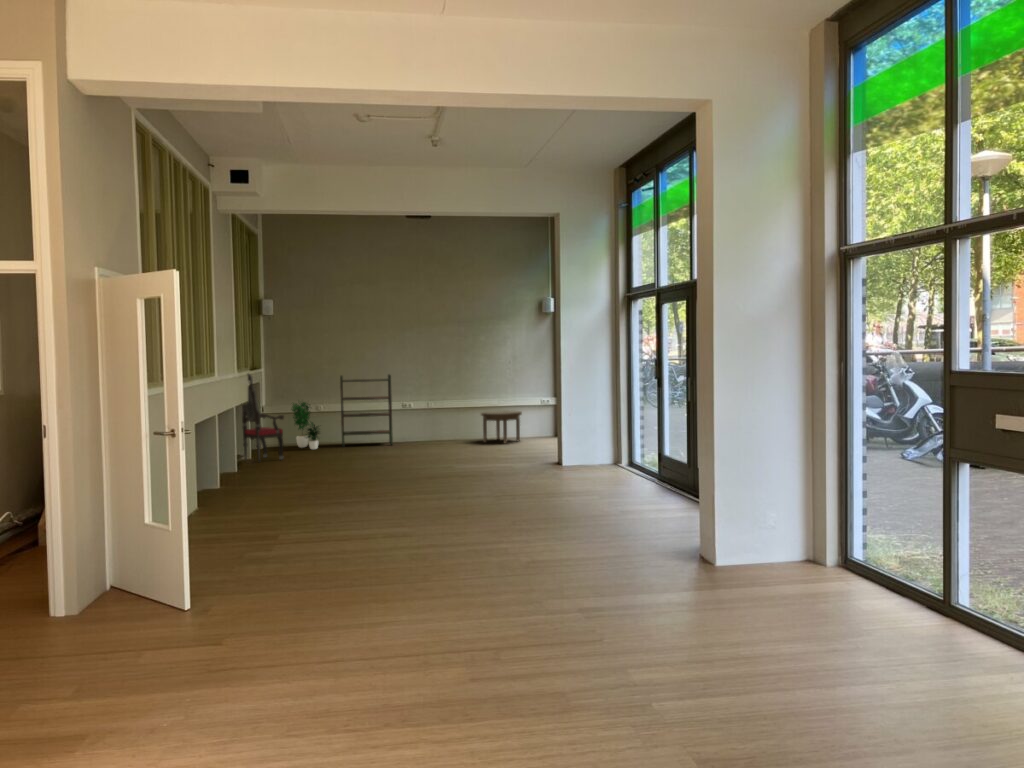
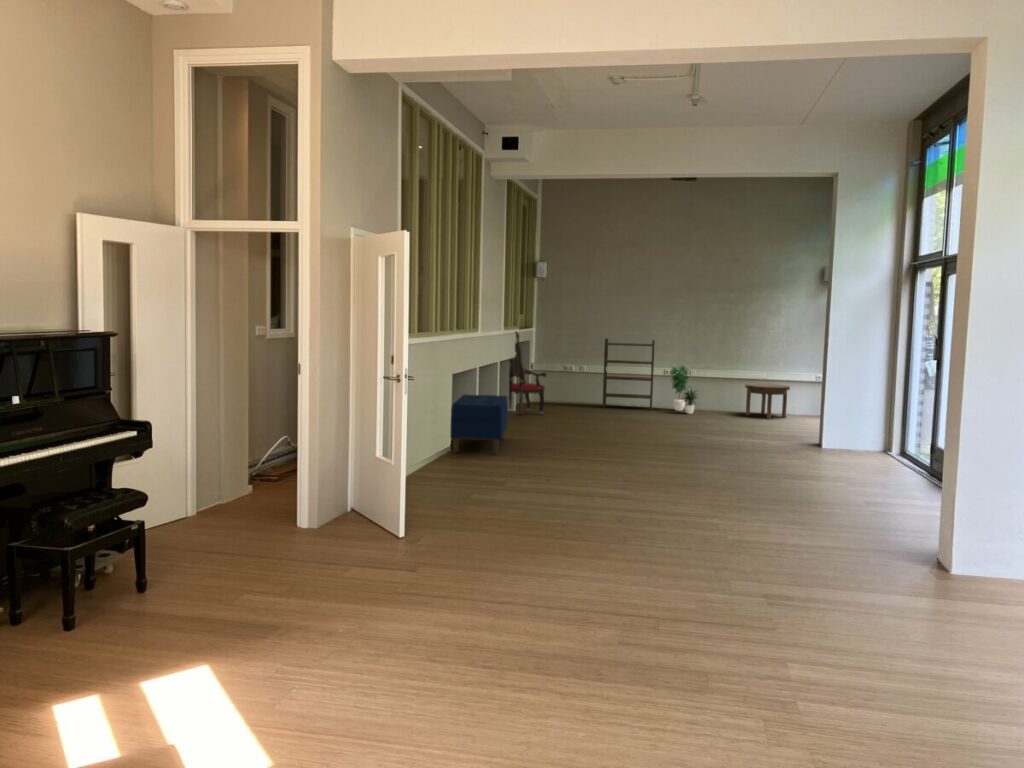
potted plant: present [291,402,320,449] -> present [671,366,697,414]
bench: none [198,443,256,510] -> present [450,395,508,455]

